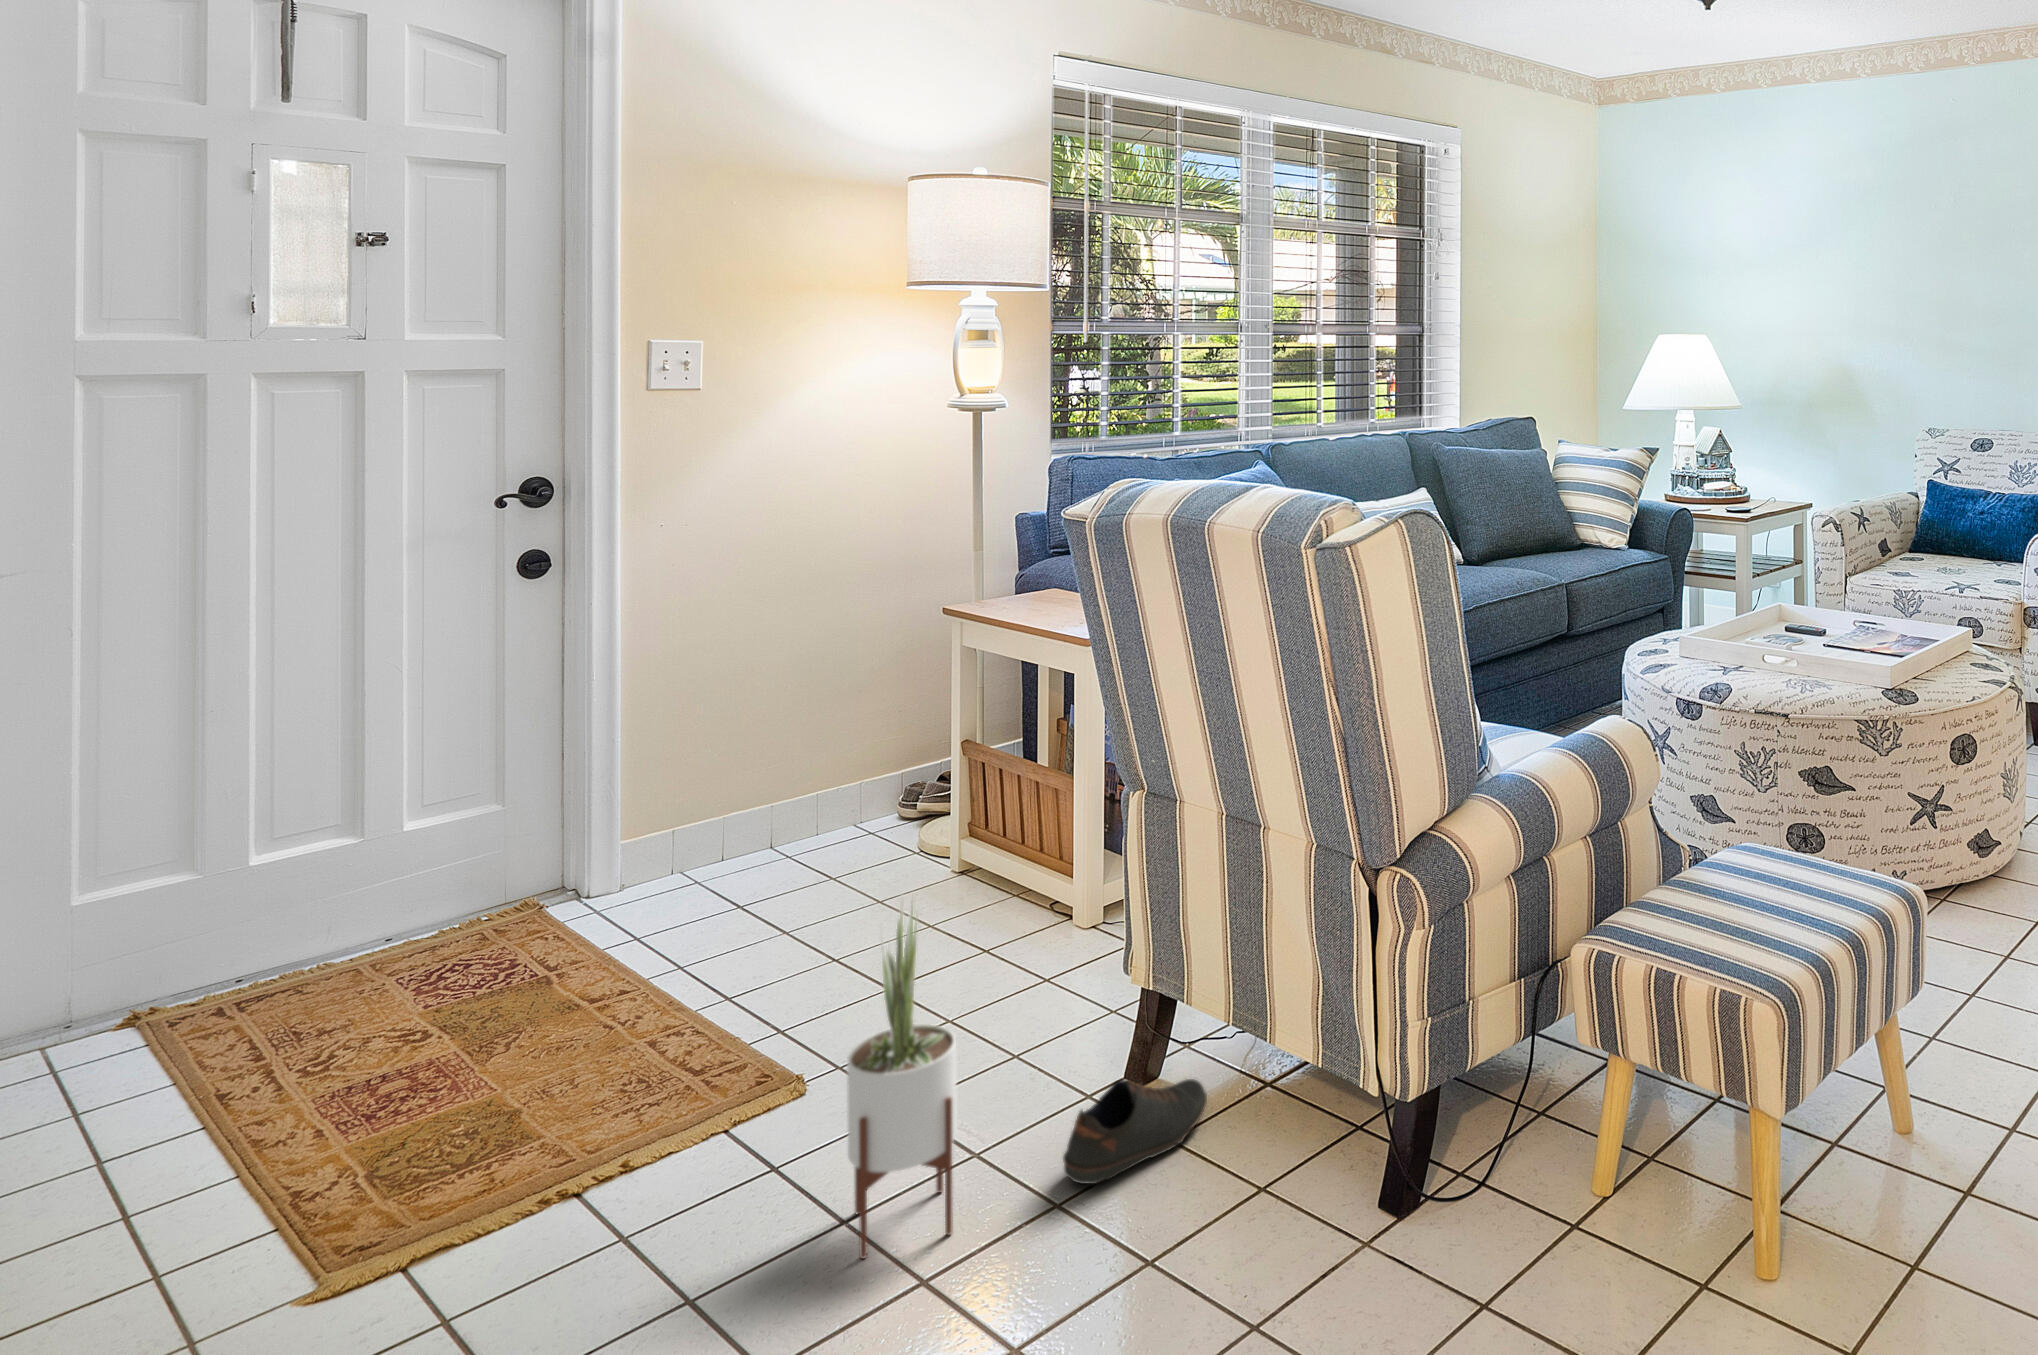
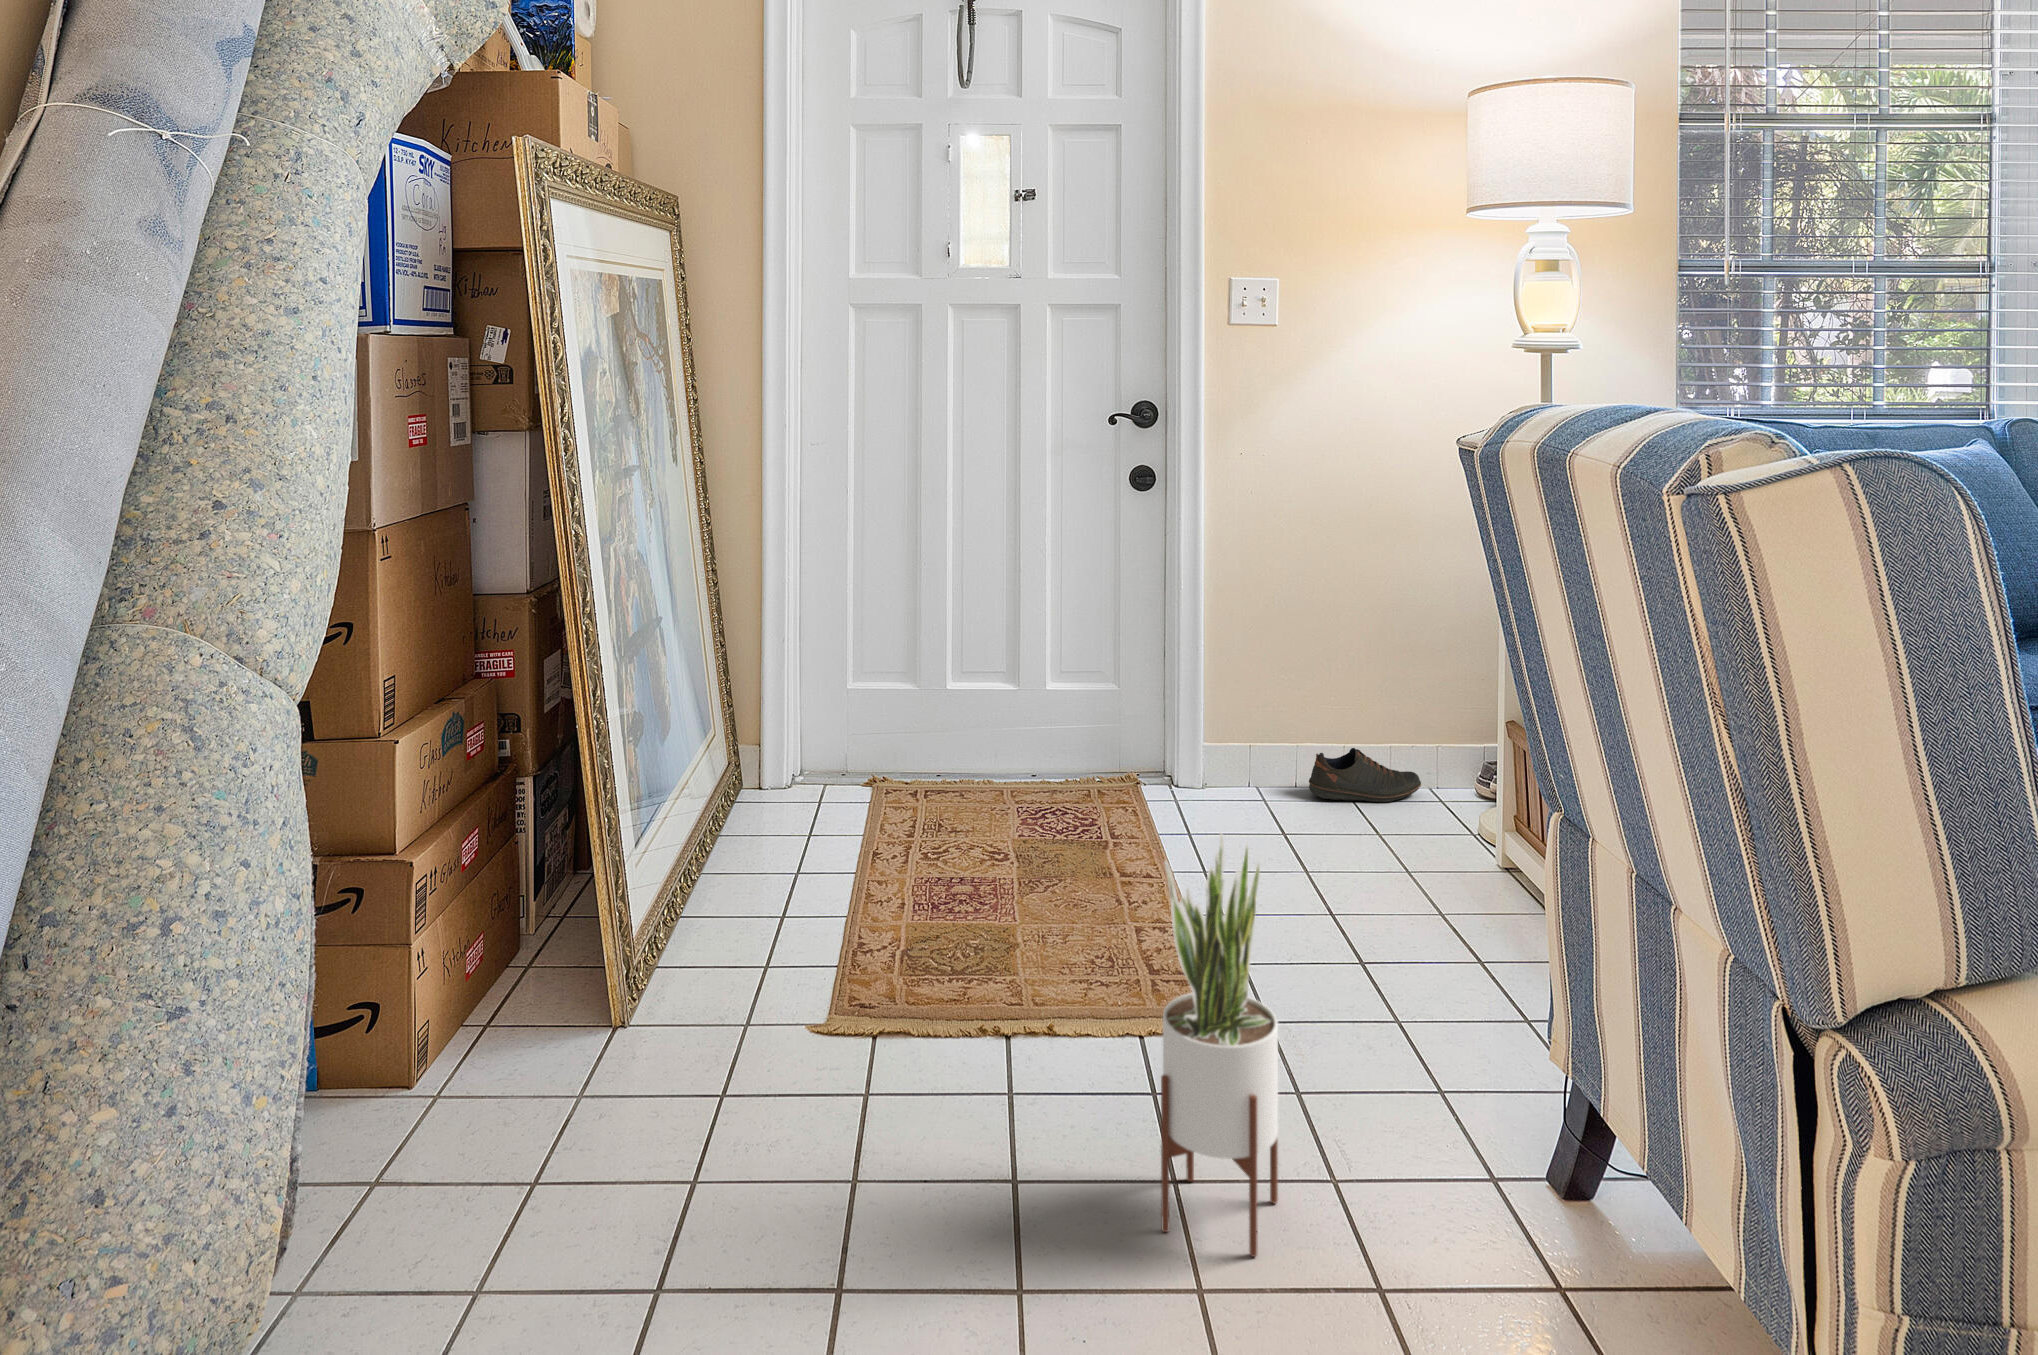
shoe: present [1063,1079,1207,1184] -> present [1309,748,1421,802]

